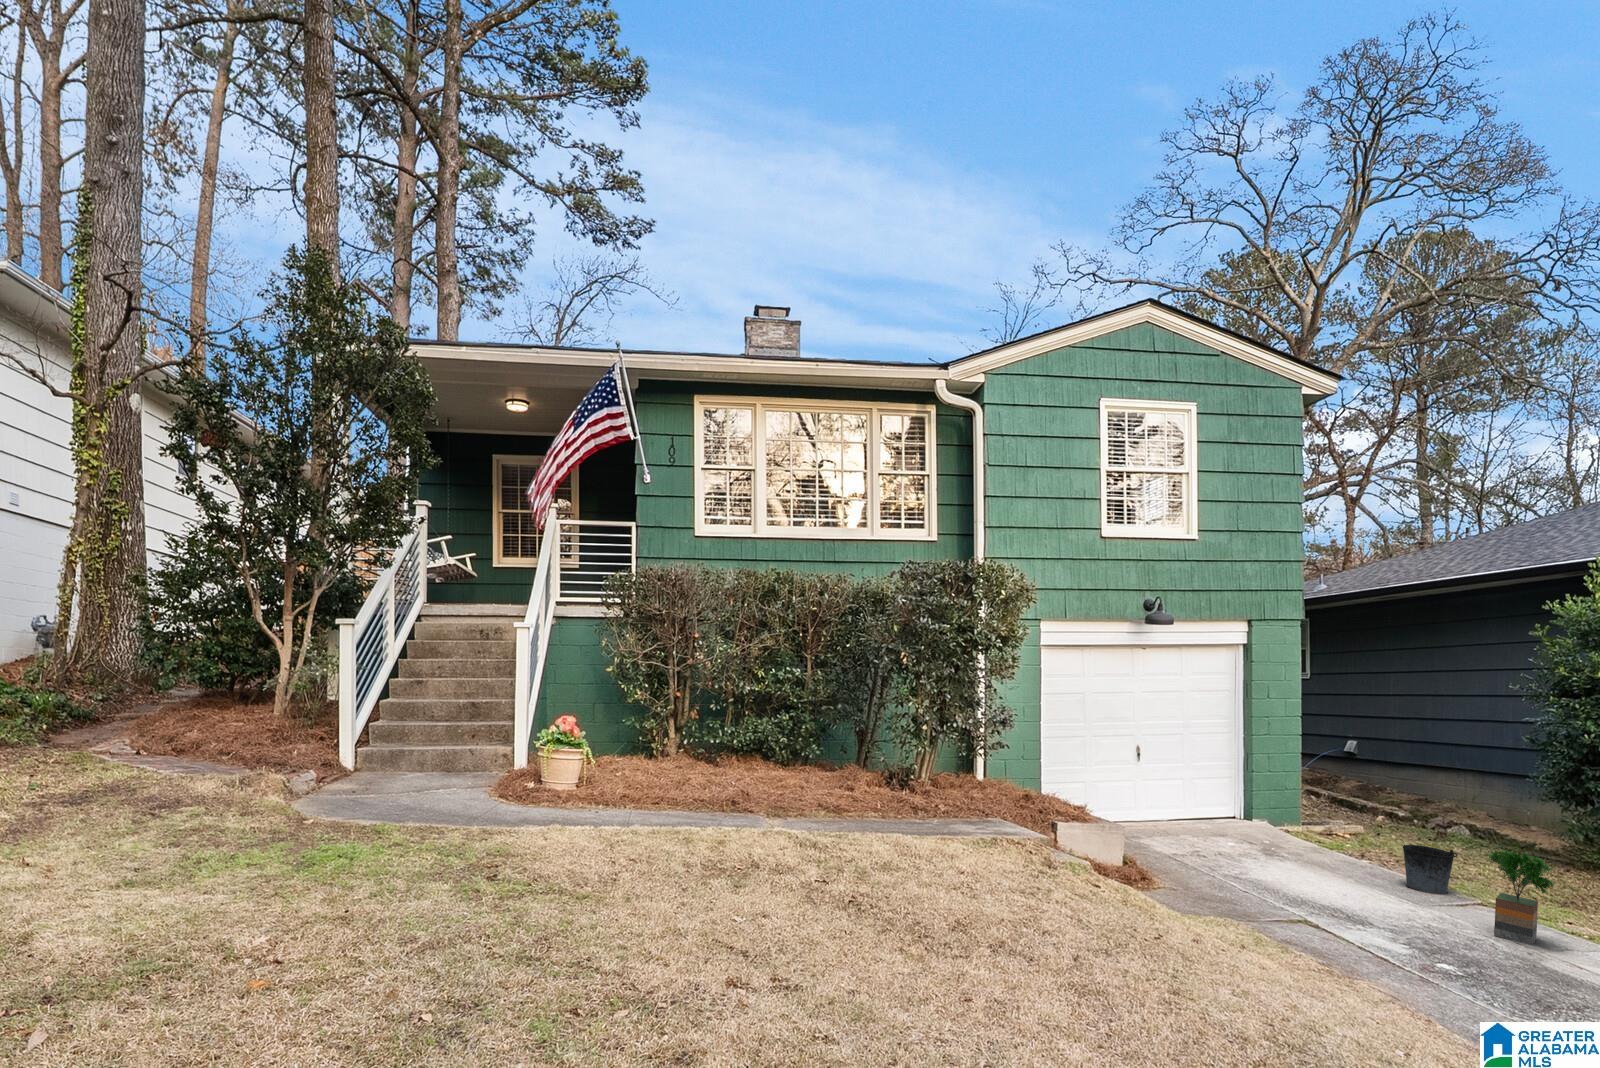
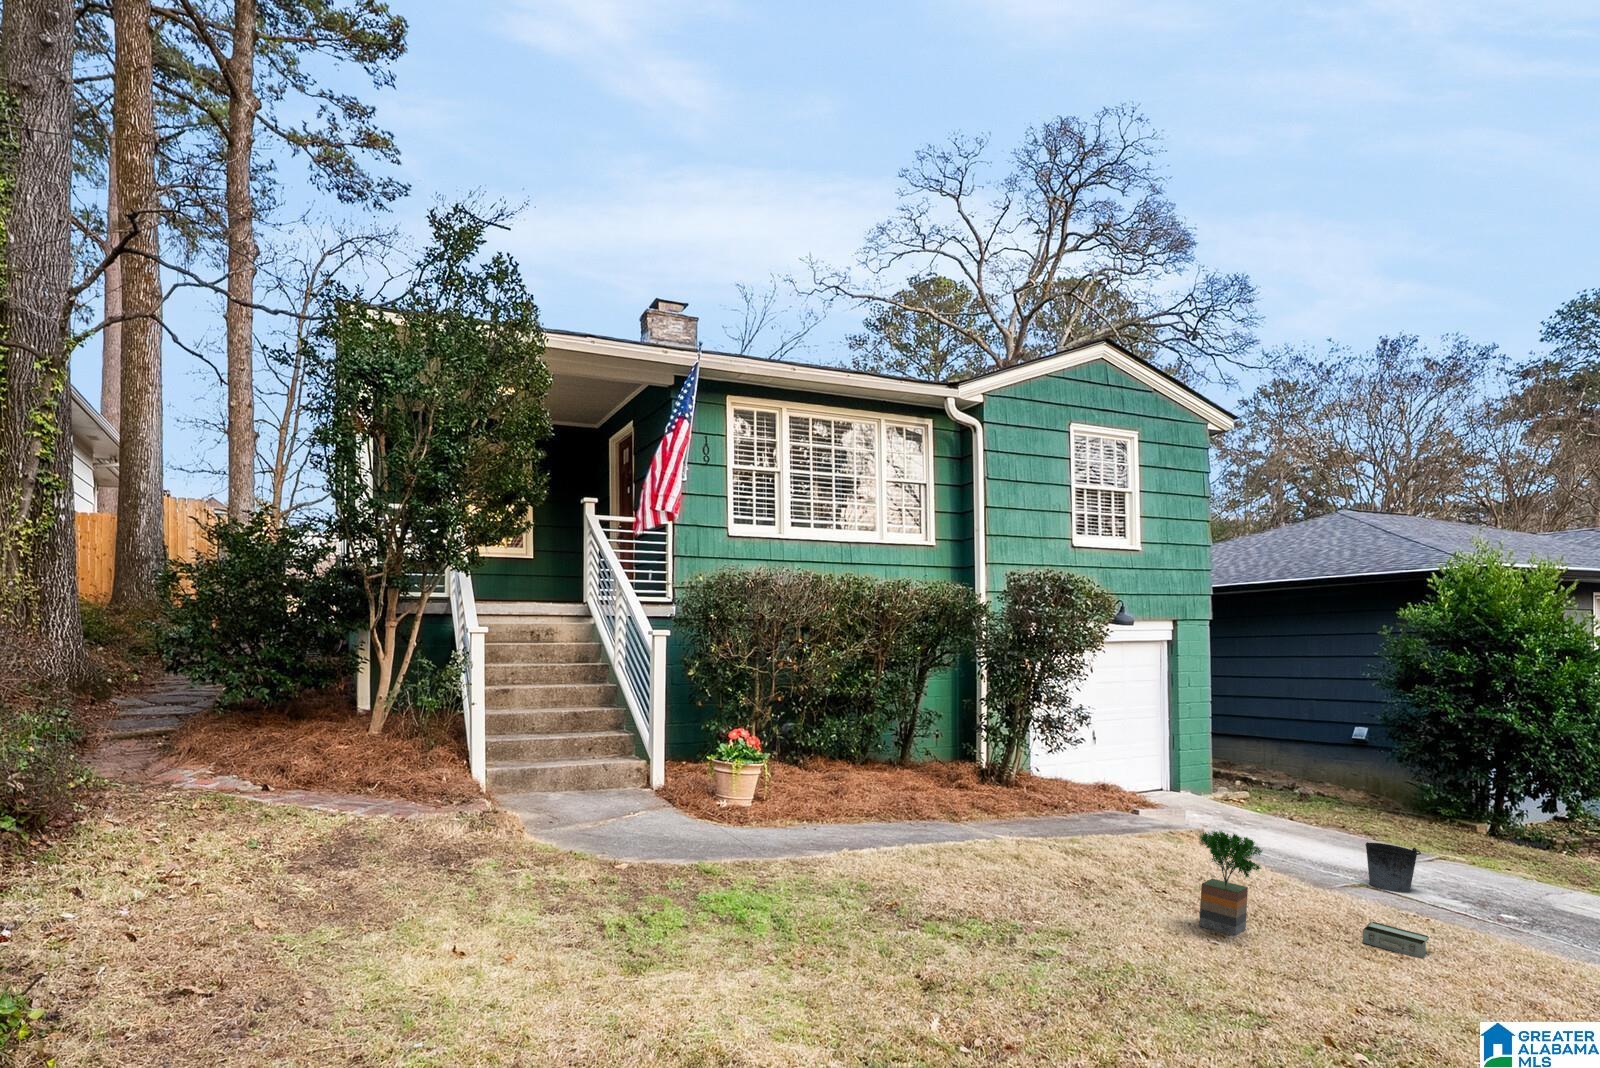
potted tree: present [1488,850,1554,945] -> present [1199,831,1262,936]
toolbox: none [1386,926,1451,962] -> present [1362,922,1429,958]

